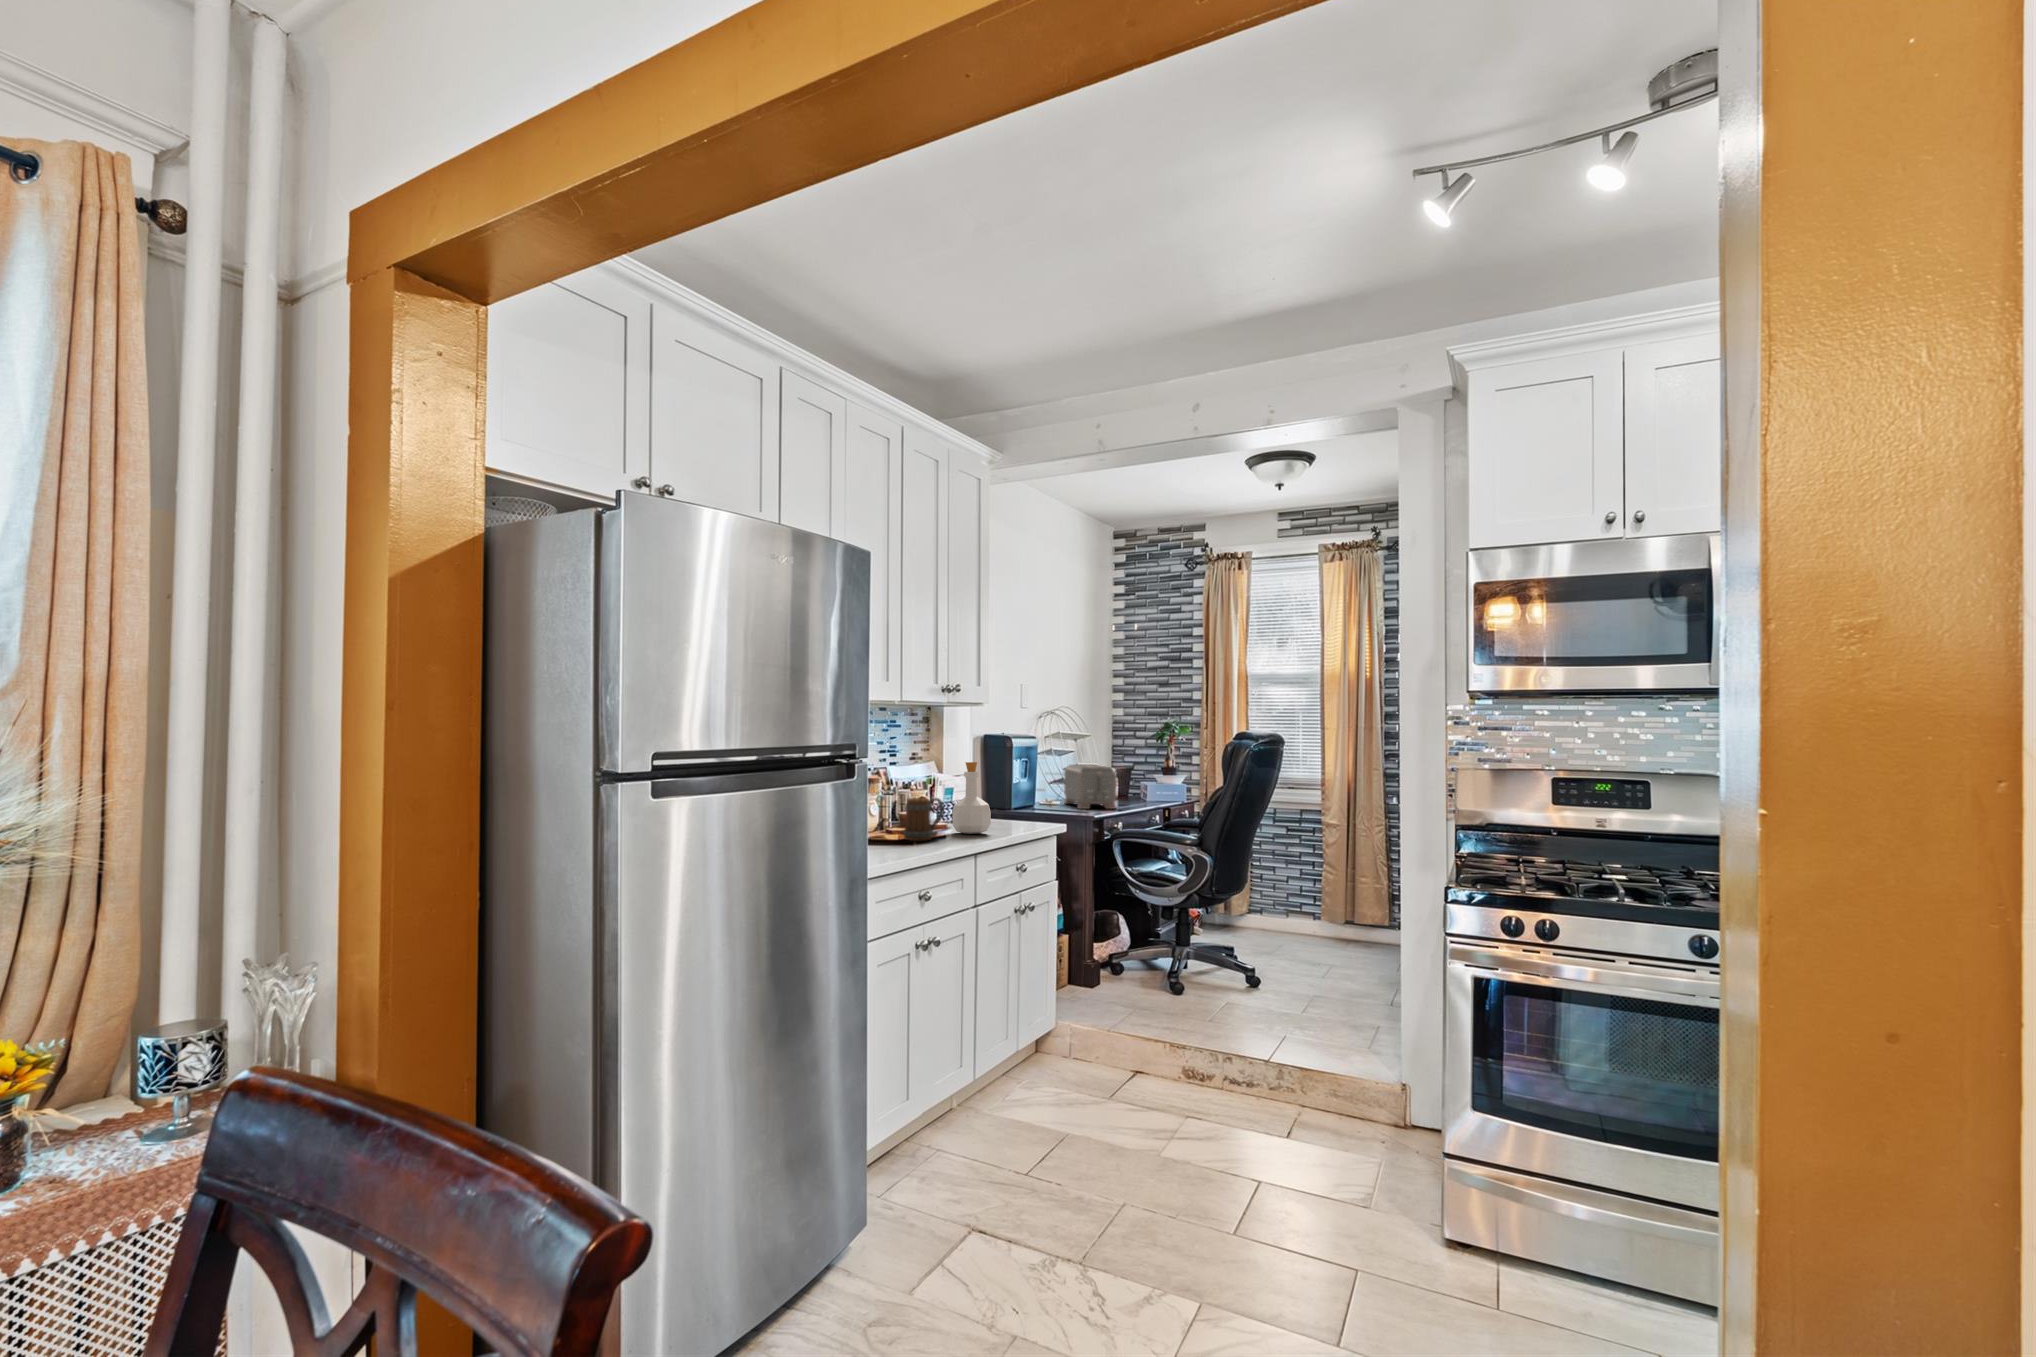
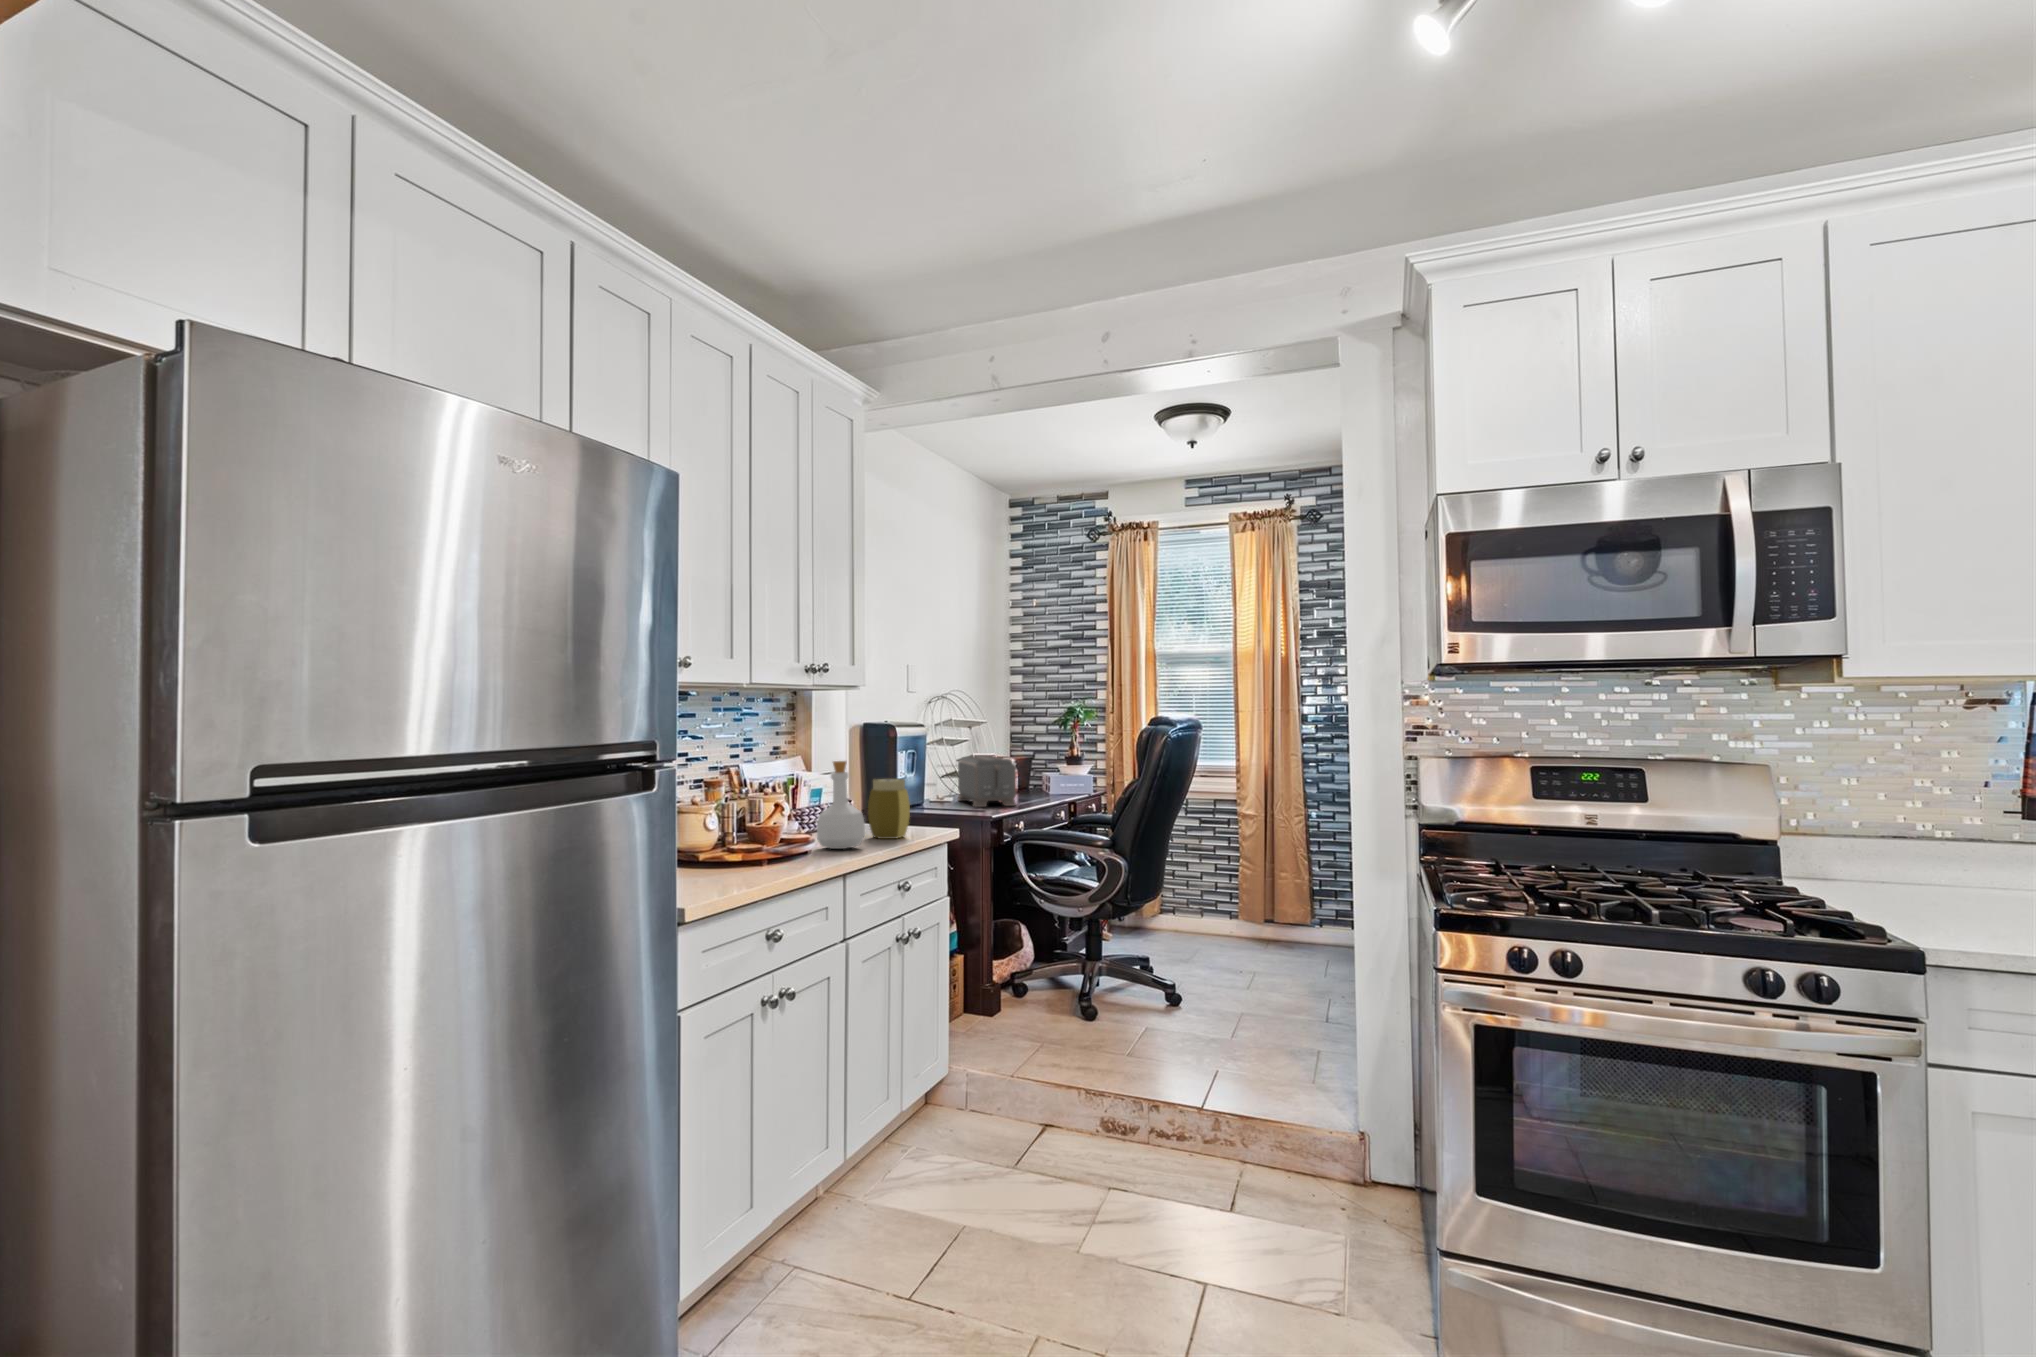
jar: none [992,779,1026,828] -> present [868,778,910,839]
mug: present [903,797,944,841] -> none [750,807,803,863]

